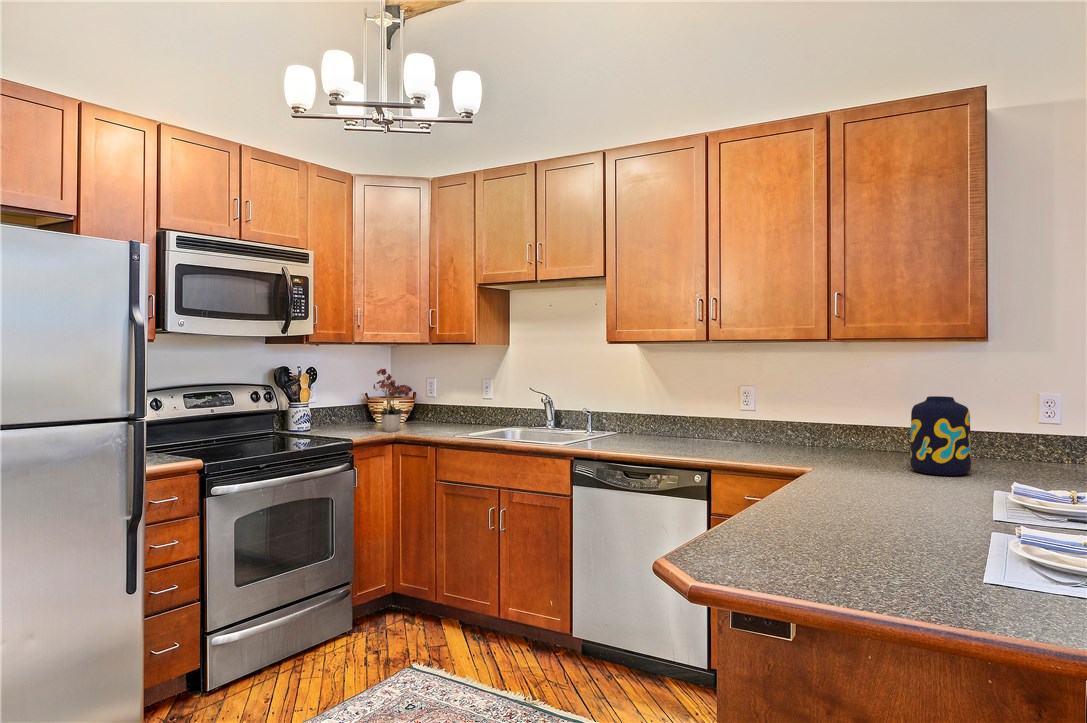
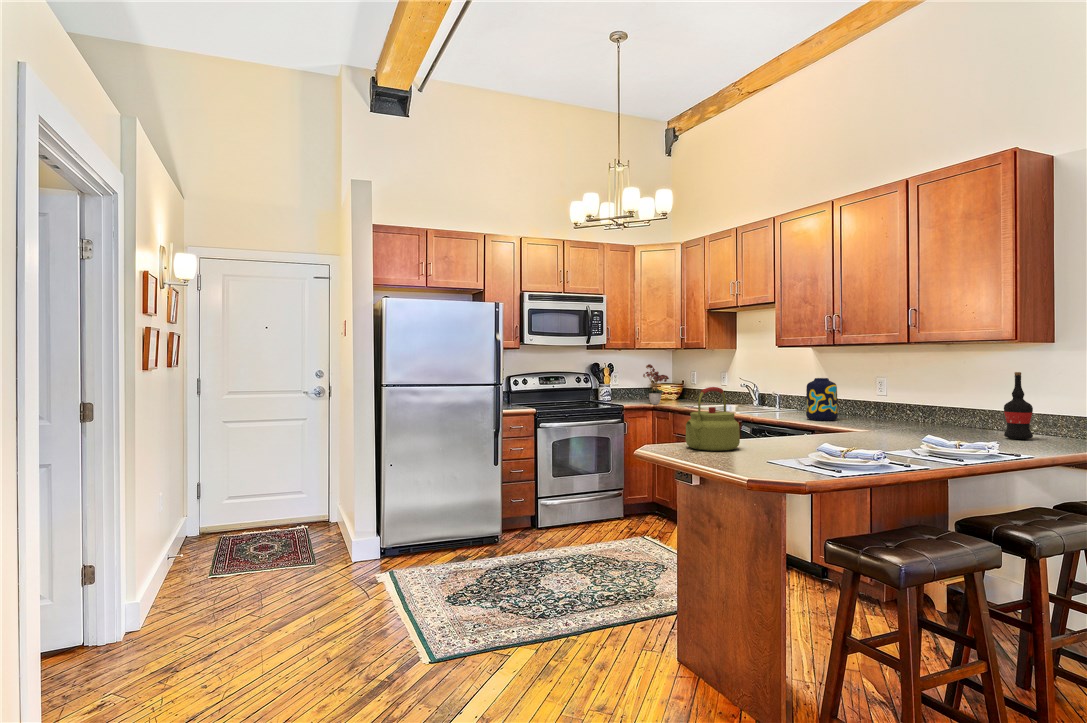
wine bottle: none [980,381,1018,469] -> present [1004,372,1033,439]
vase: present [910,396,971,476] -> present [806,378,838,421]
kettle: none [766,426,889,572] -> present [686,387,740,451]

